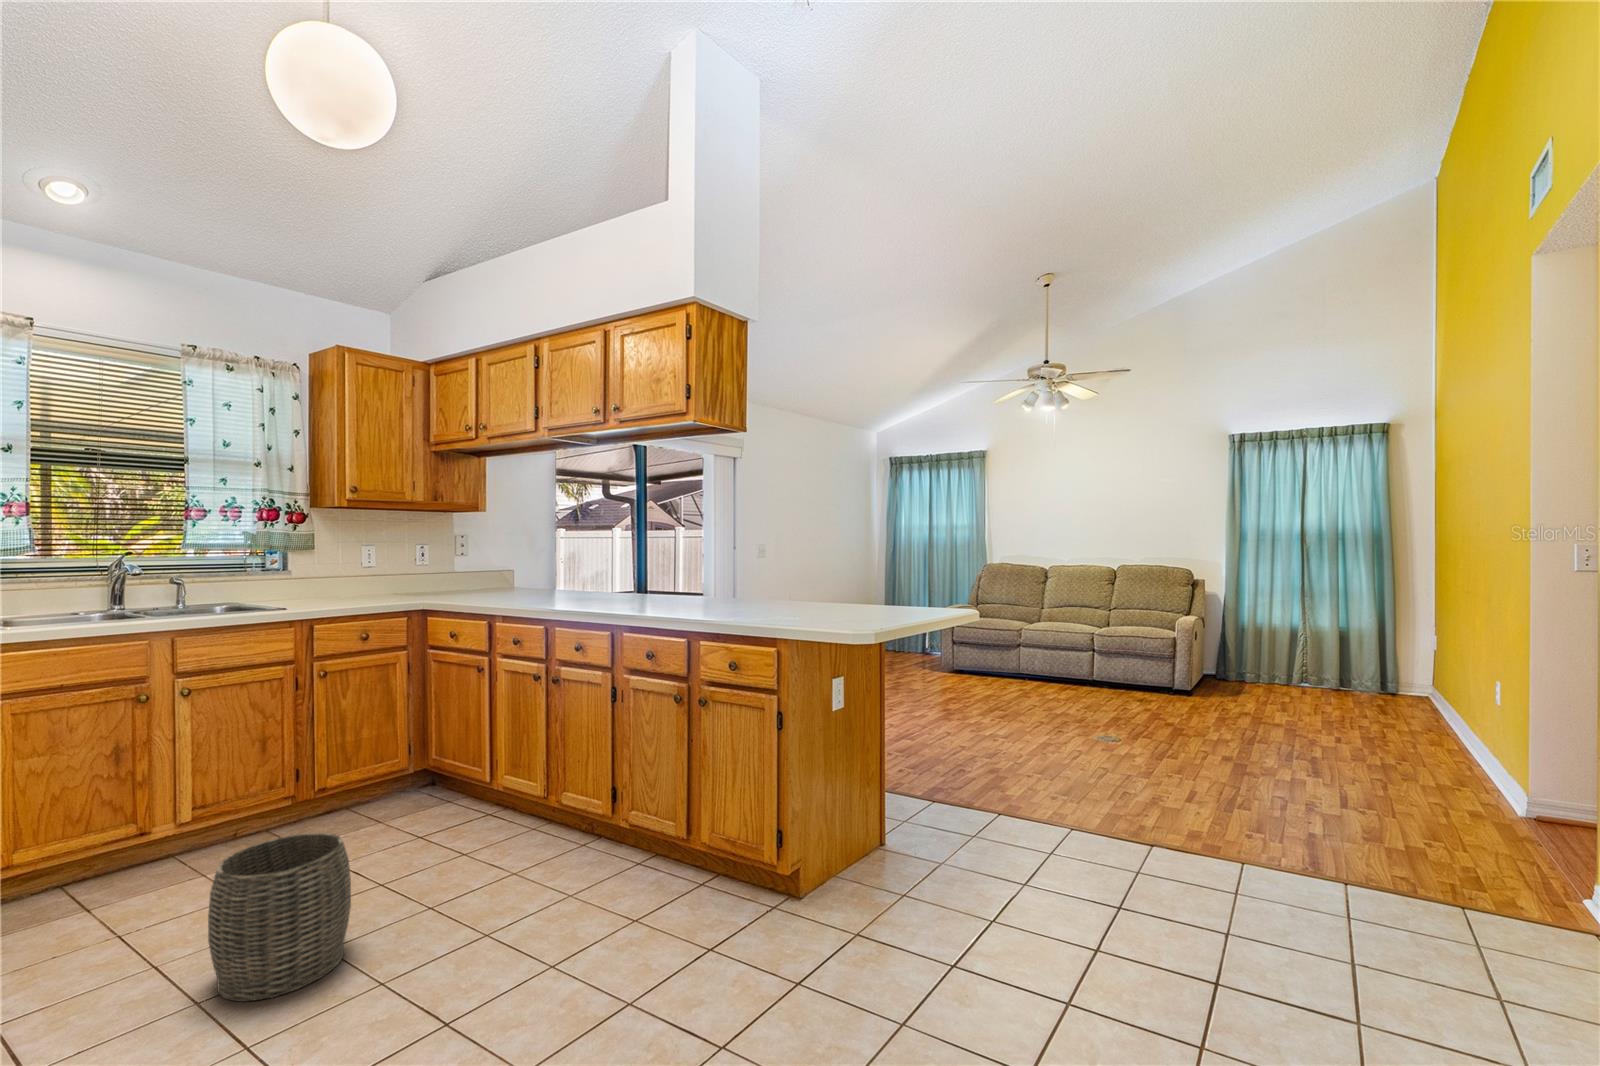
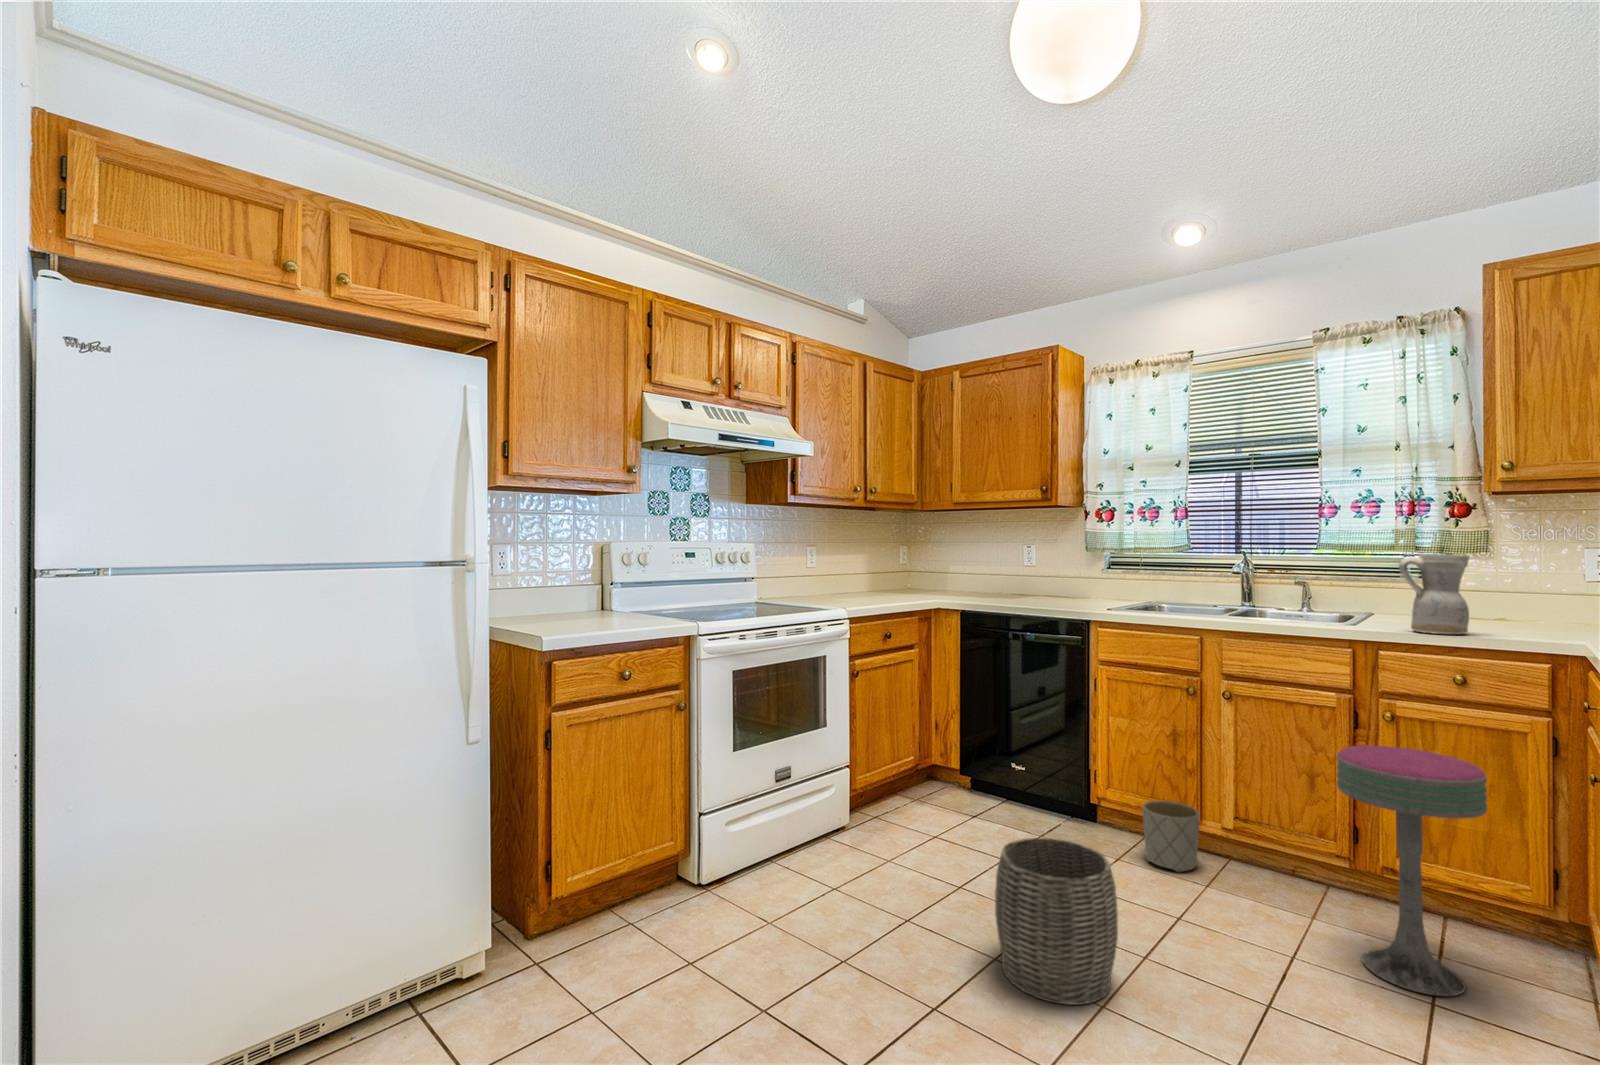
ceramic pitcher: none [333,549,370,606] -> present [1399,553,1469,634]
bar stool: none [350,680,440,841] -> present [1336,745,1487,996]
planter: none [105,817,180,897] -> present [1142,800,1200,872]

